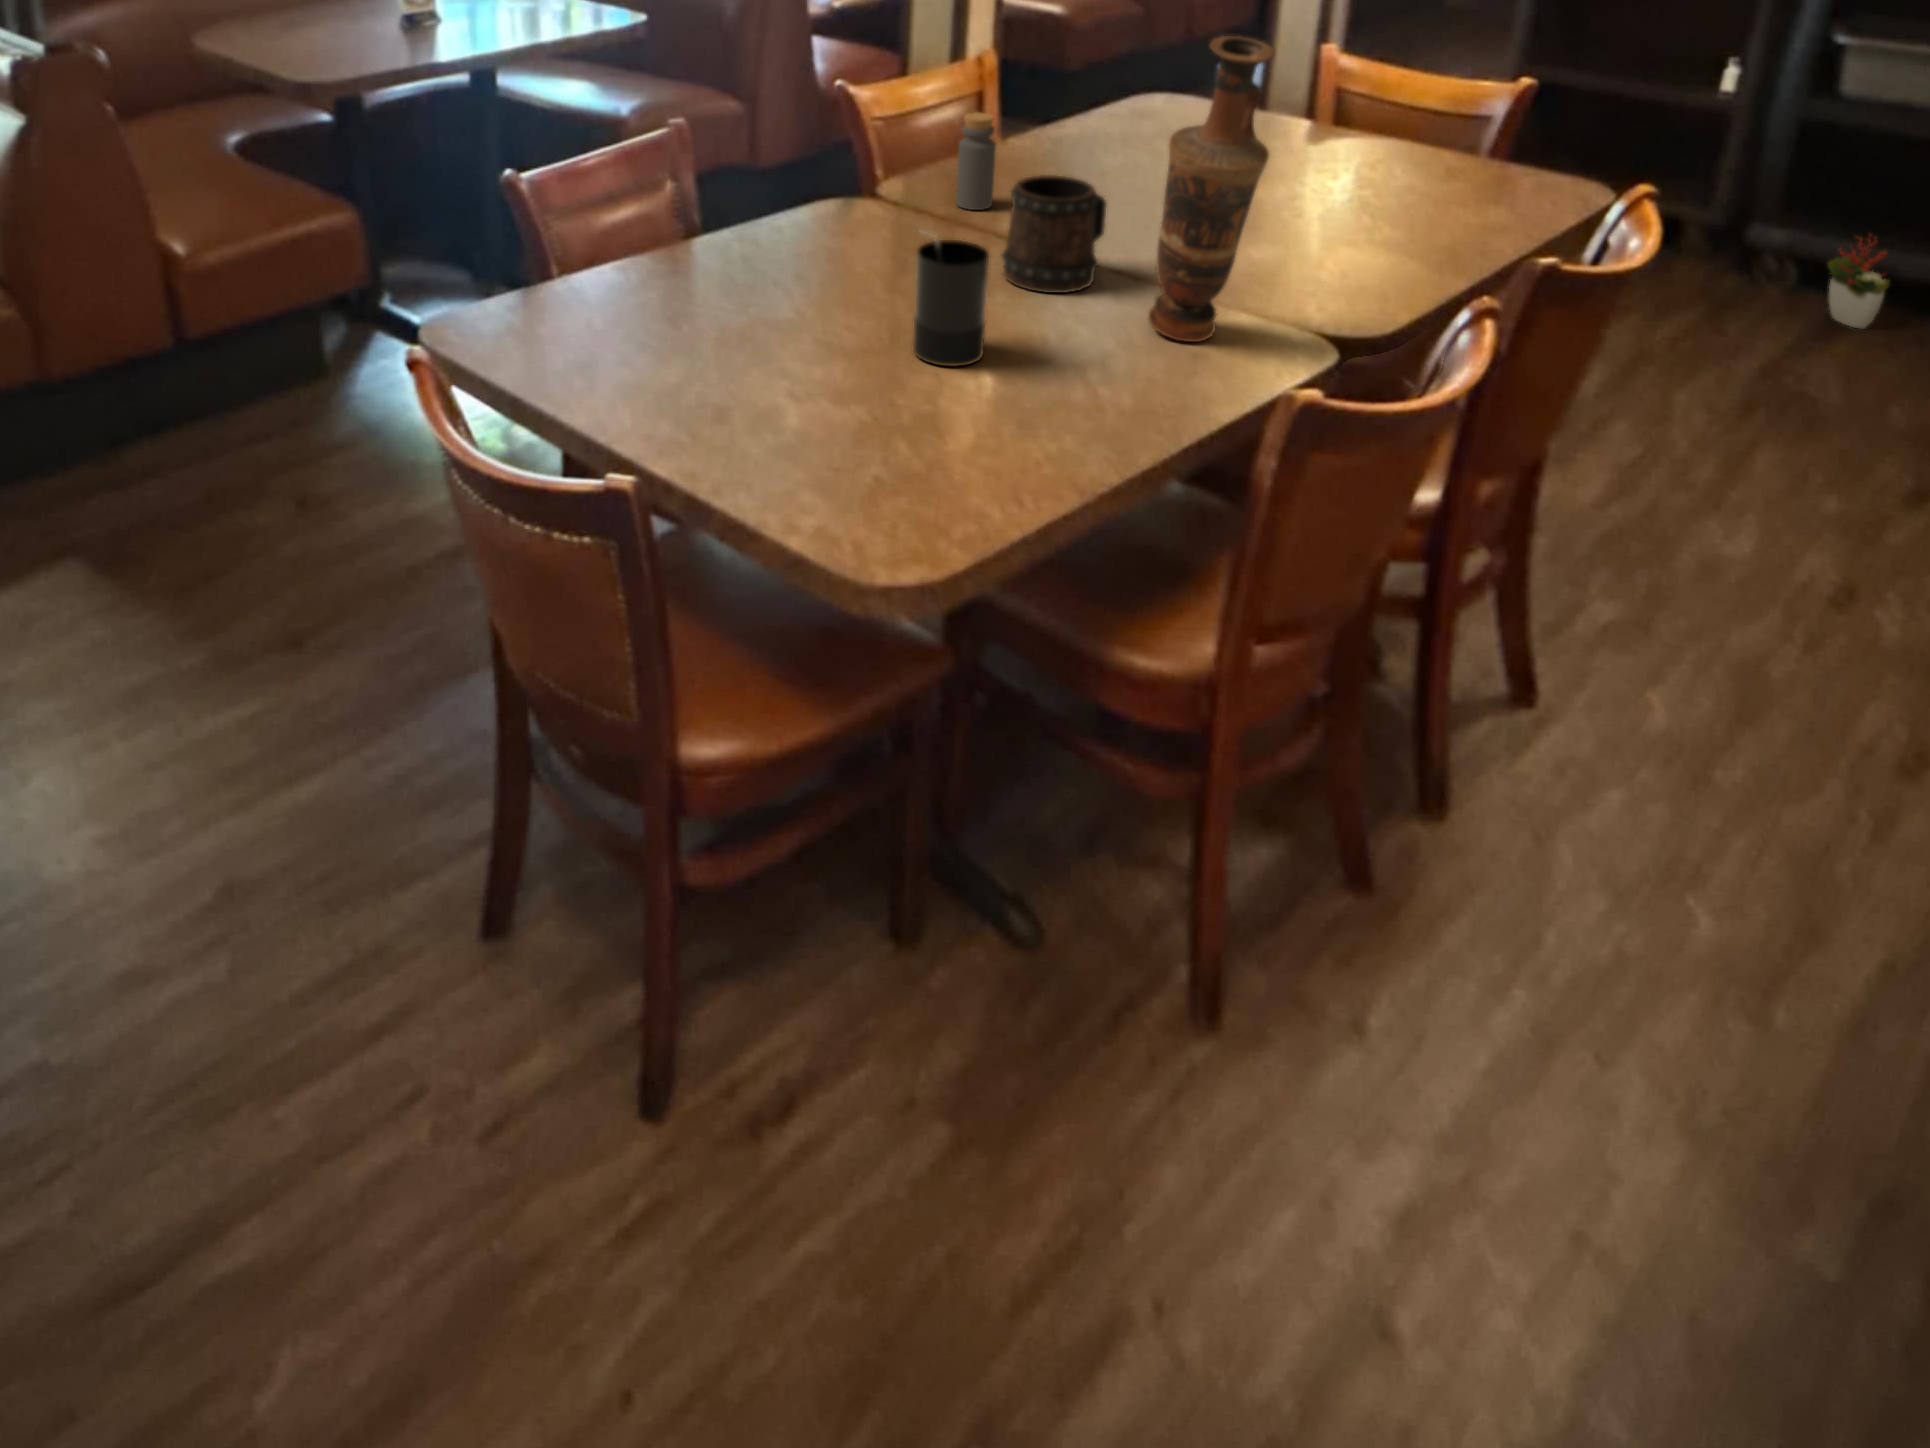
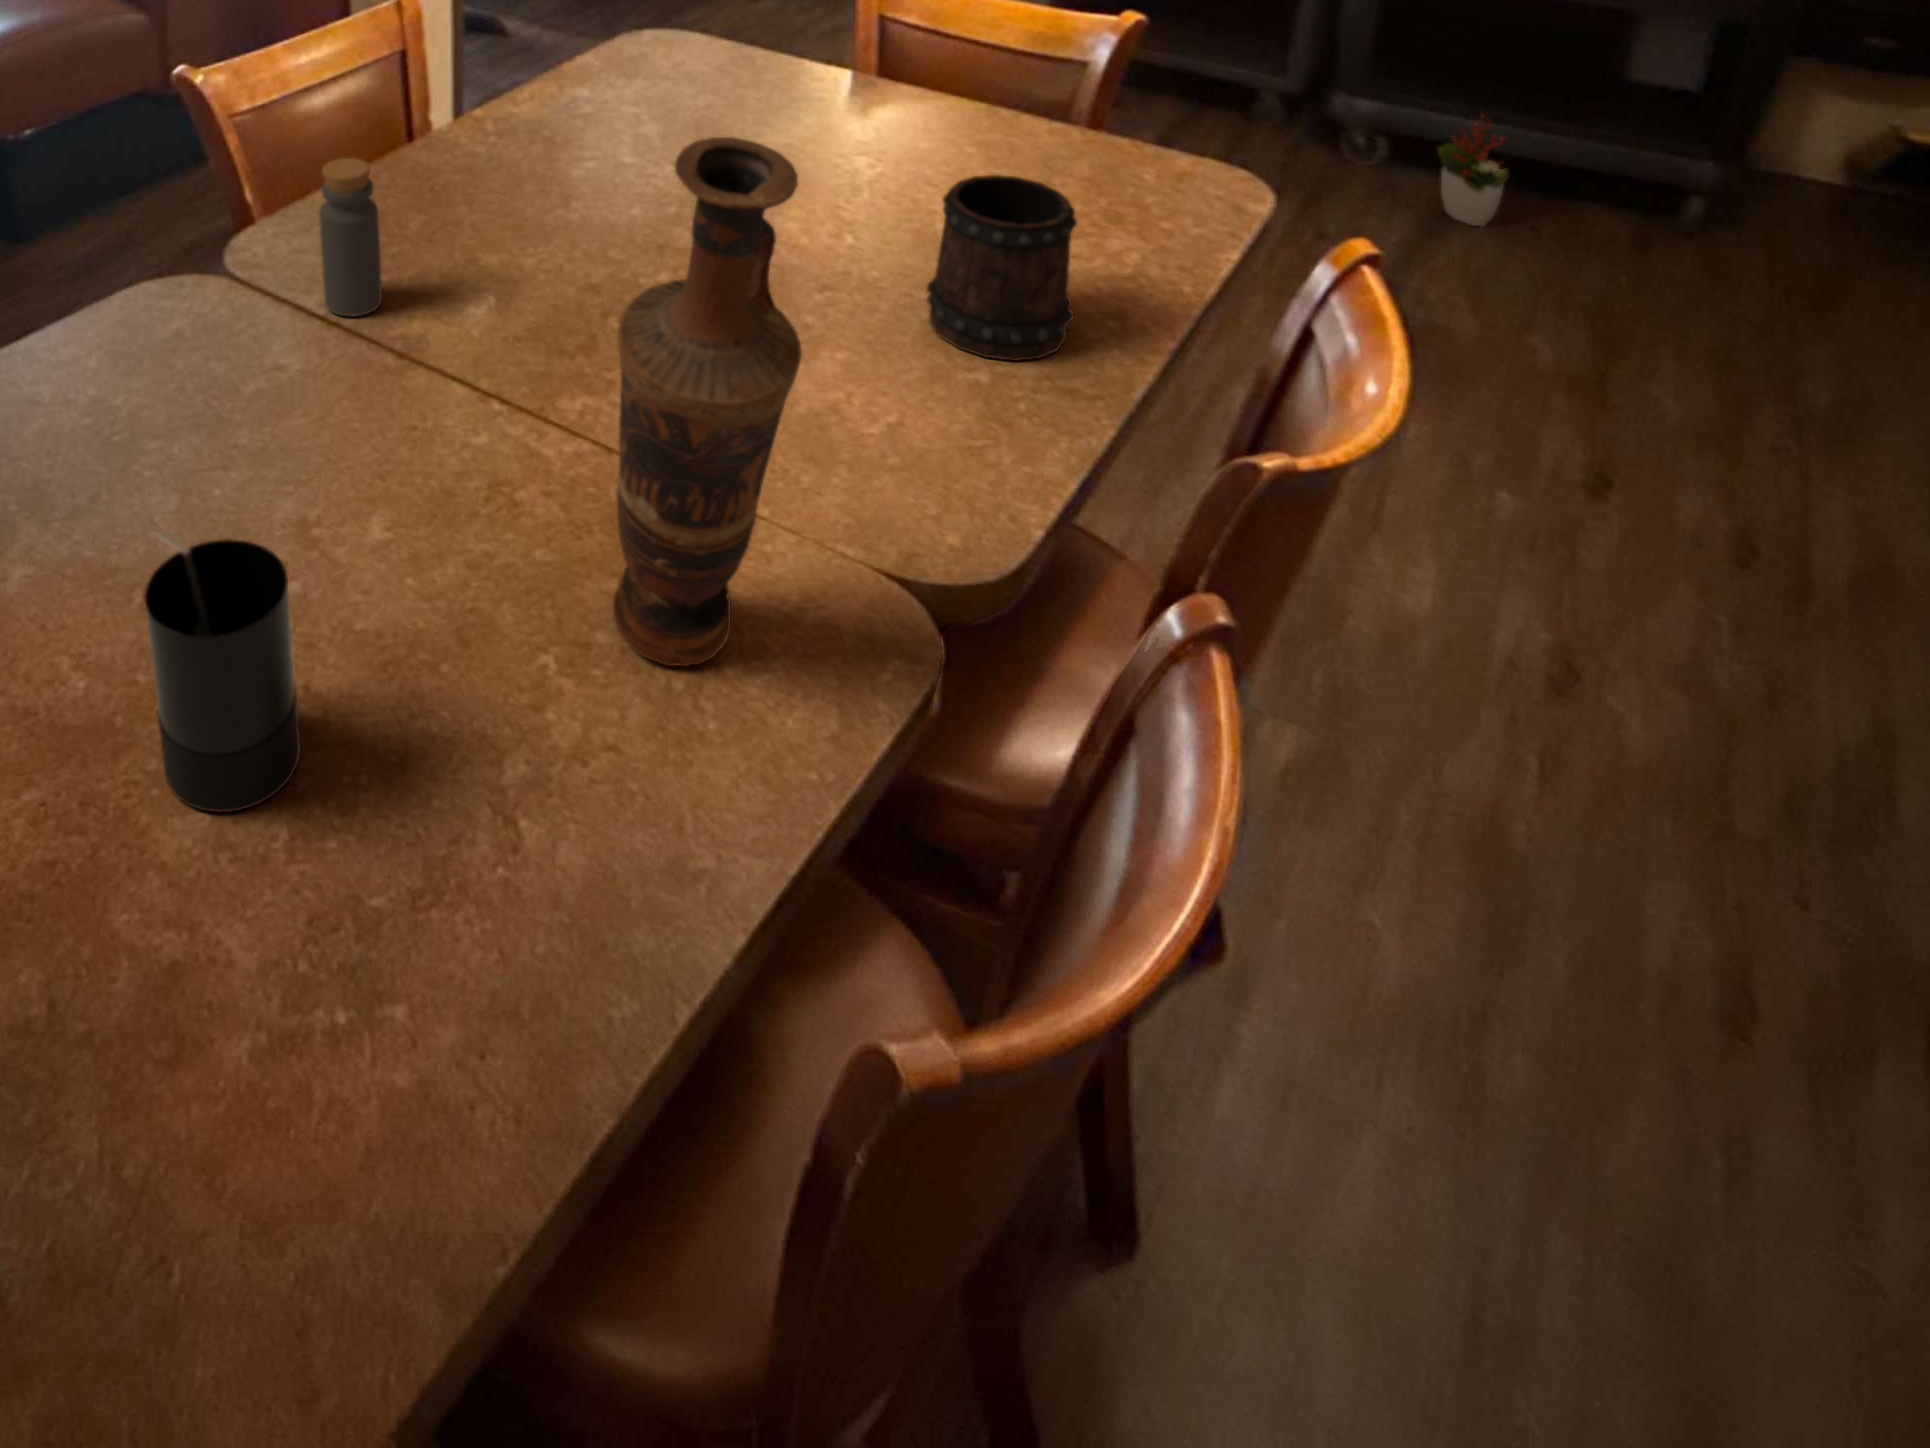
beer mug: present [1001,175,1106,293] -> present [927,175,1077,361]

